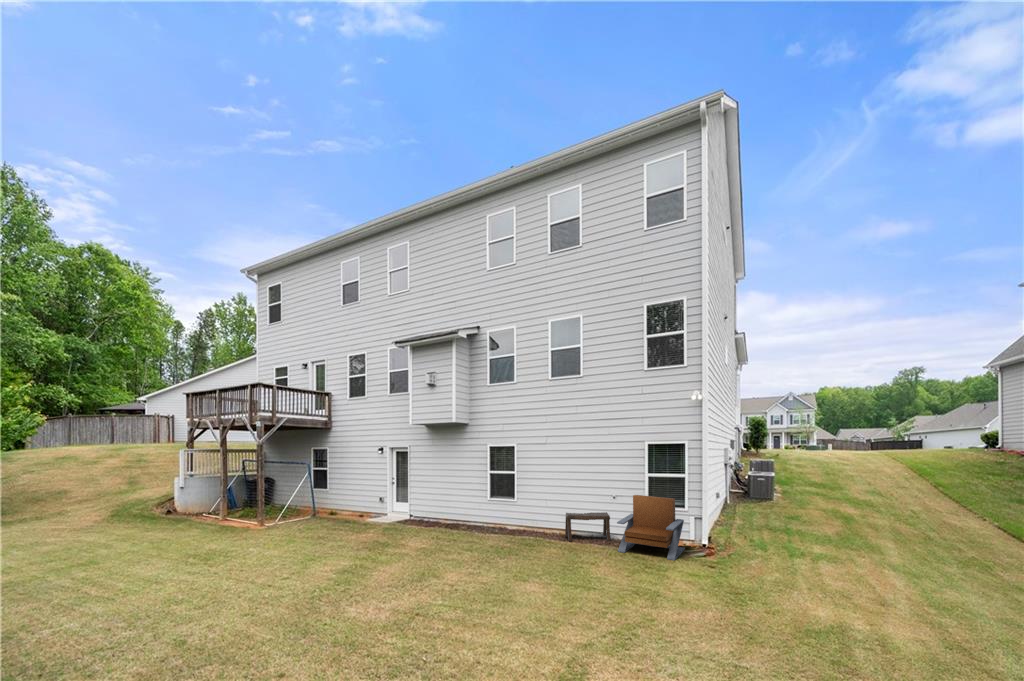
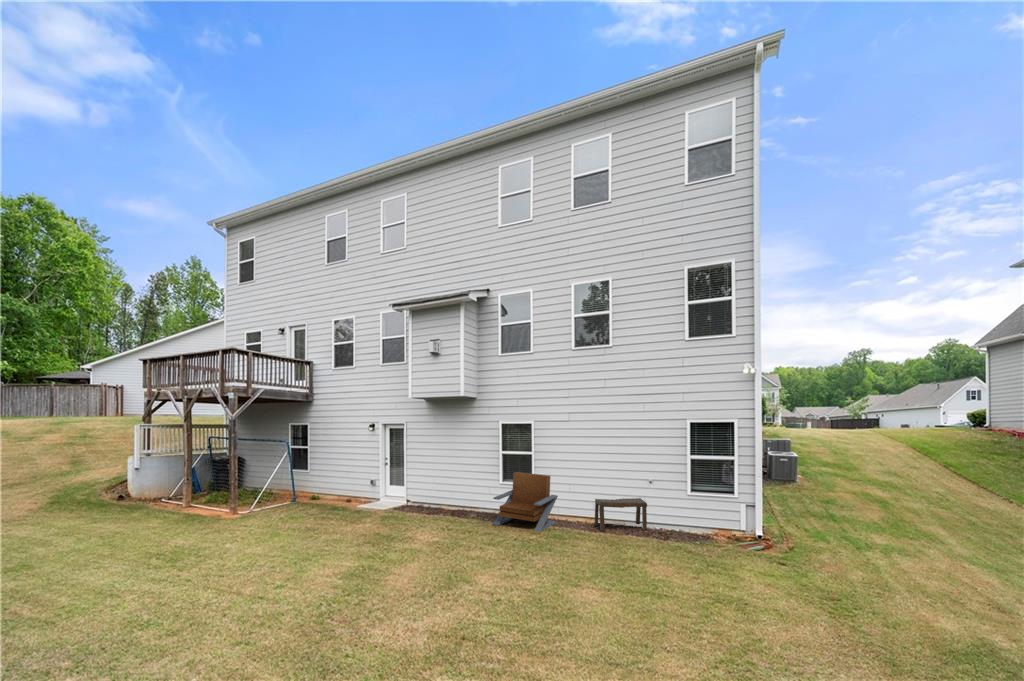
lounge chair: present [617,495,685,561] -> present [493,472,558,532]

